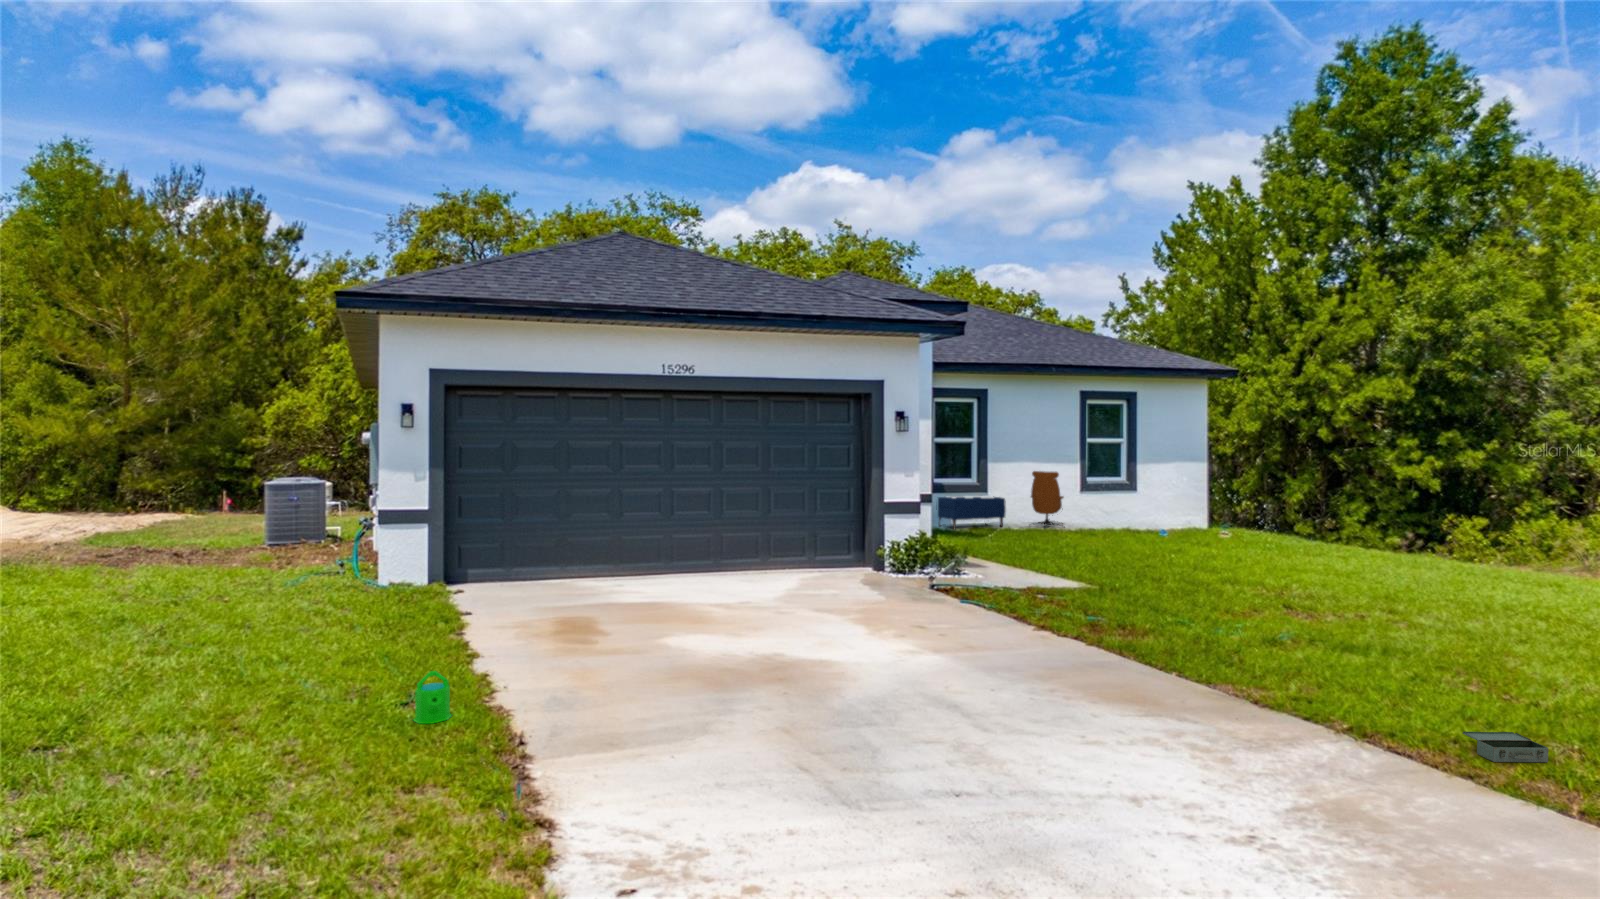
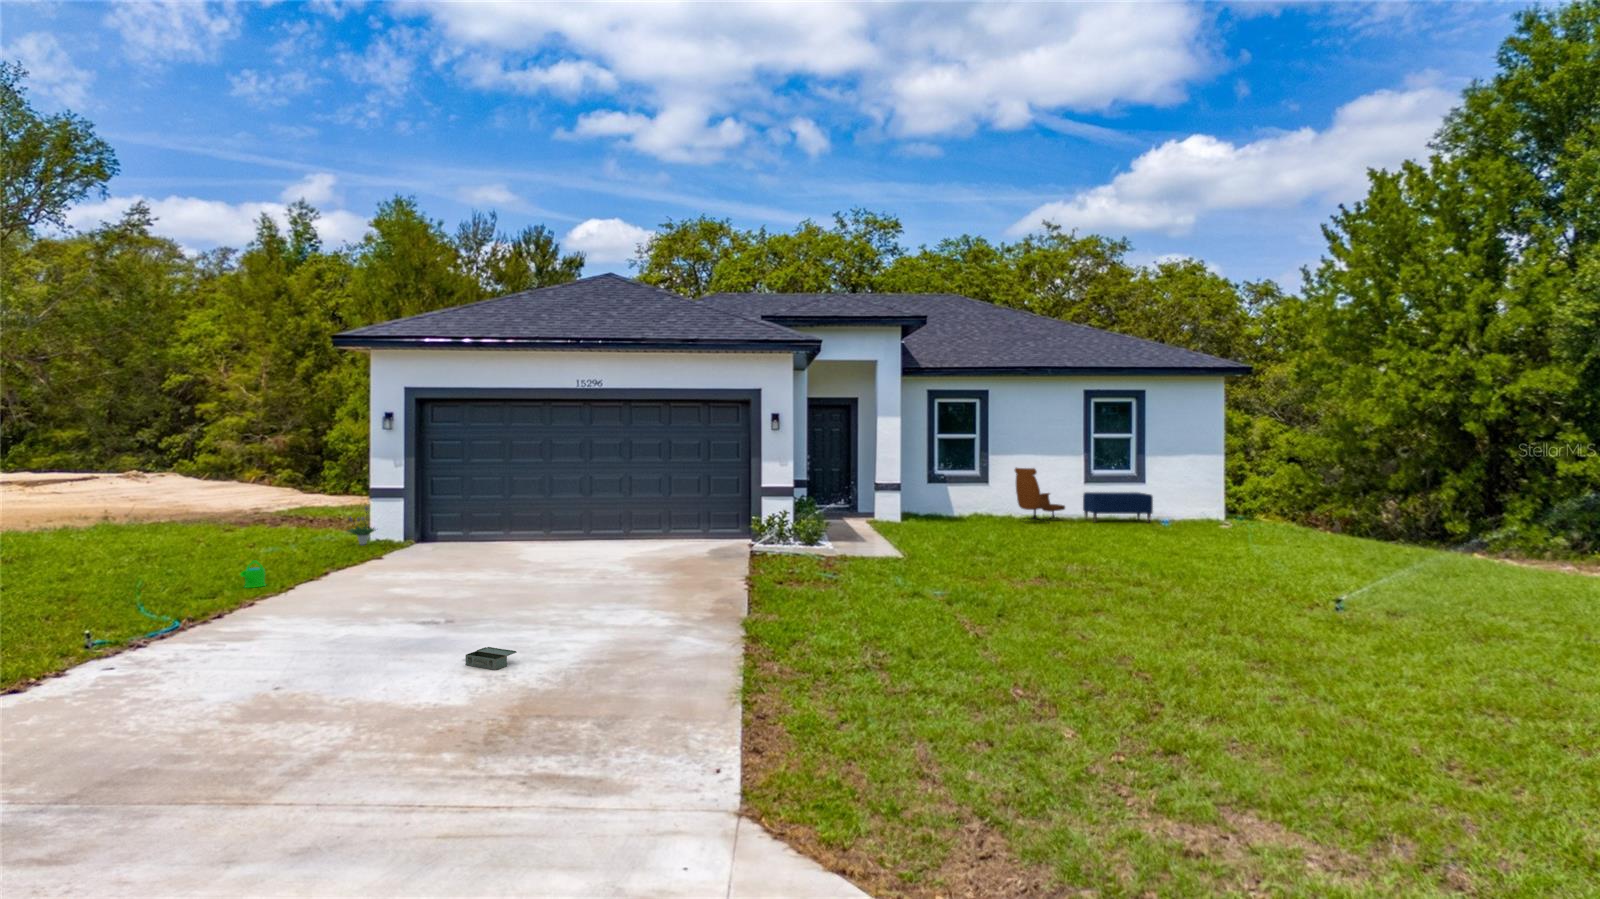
bench: present [936,497,1006,529] -> present [1083,492,1153,522]
potted plant: none [346,551,398,615] -> present [348,506,375,545]
toolbox: present [1463,732,1548,762] -> present [465,647,517,670]

